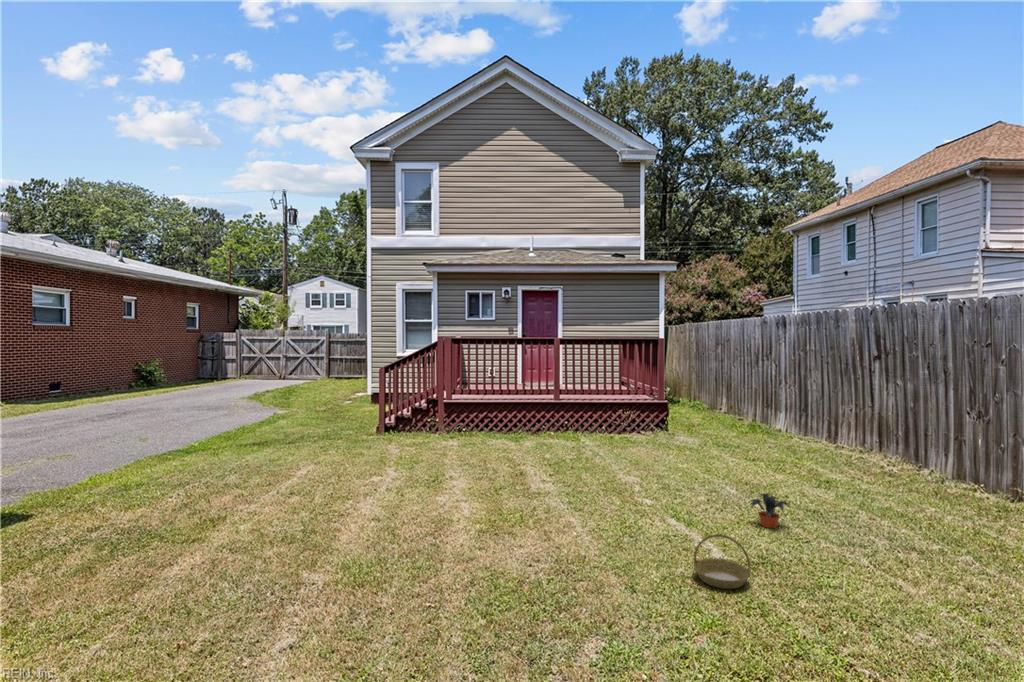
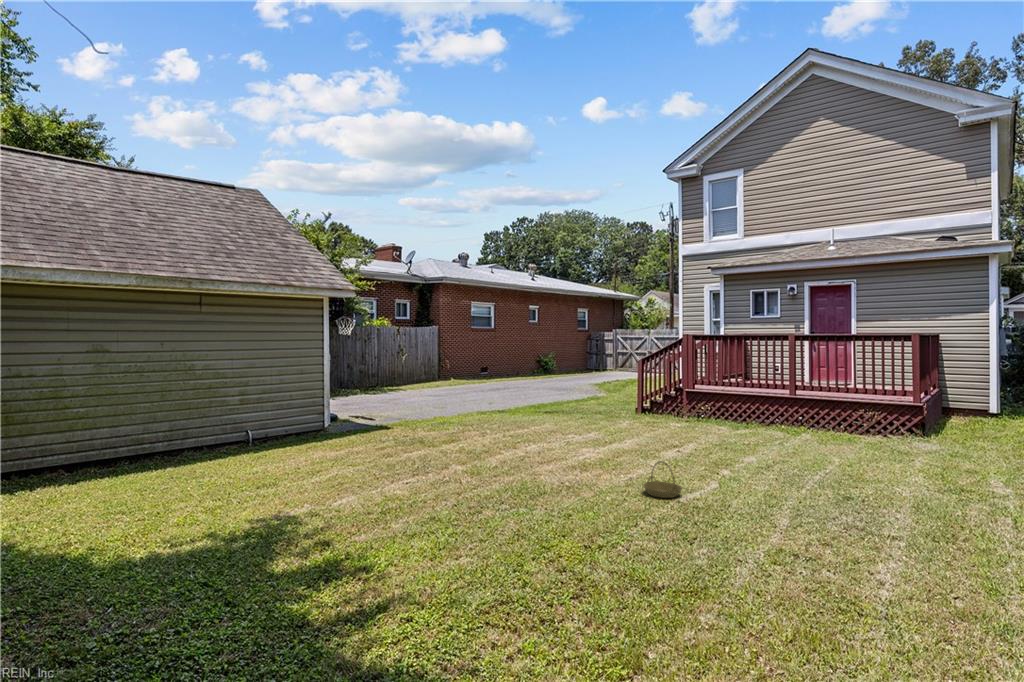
potted plant: present [750,494,789,528] -> none [772,463,809,492]

